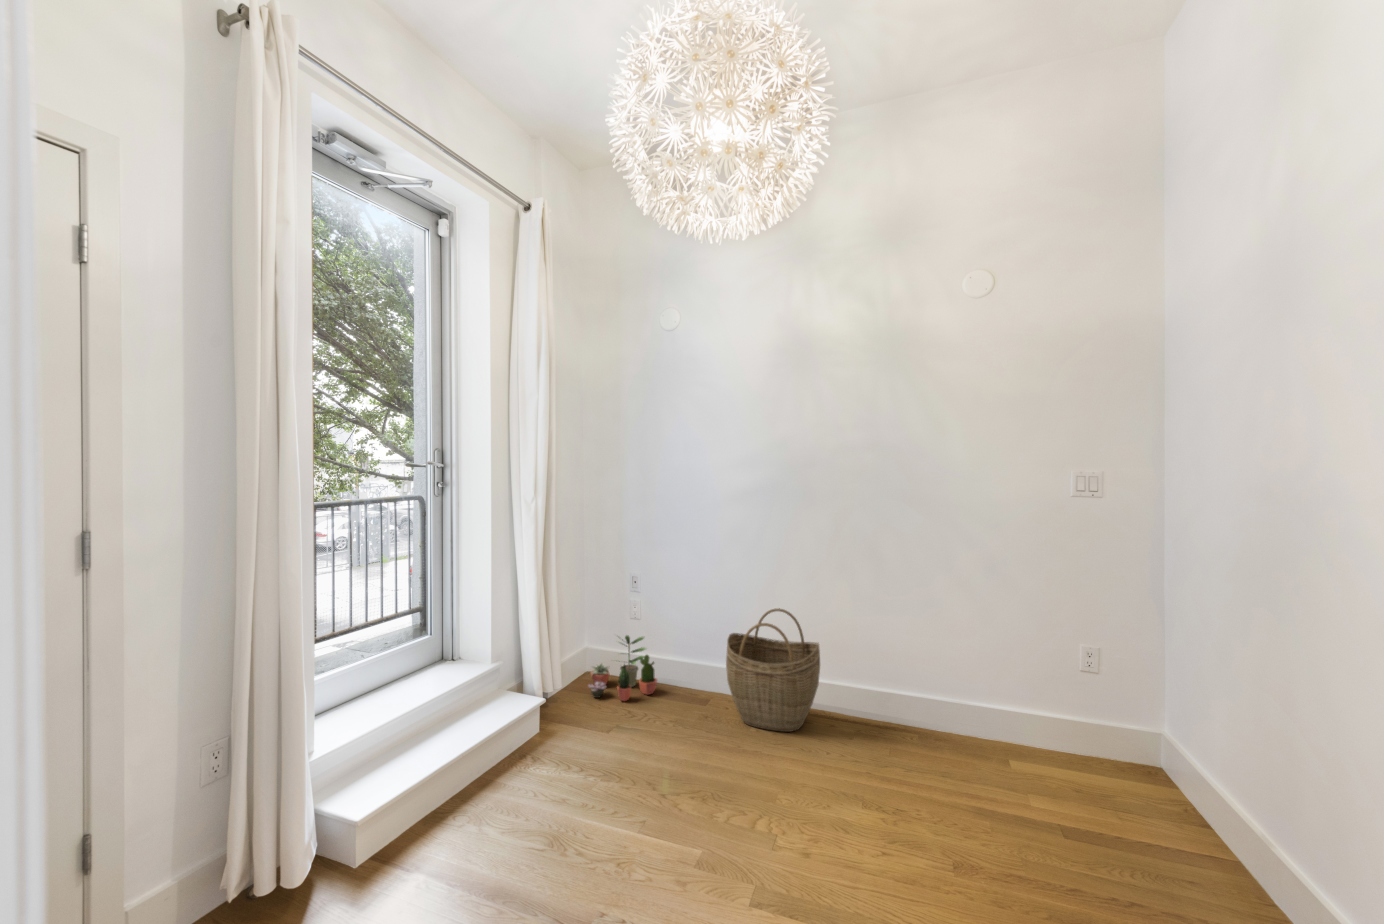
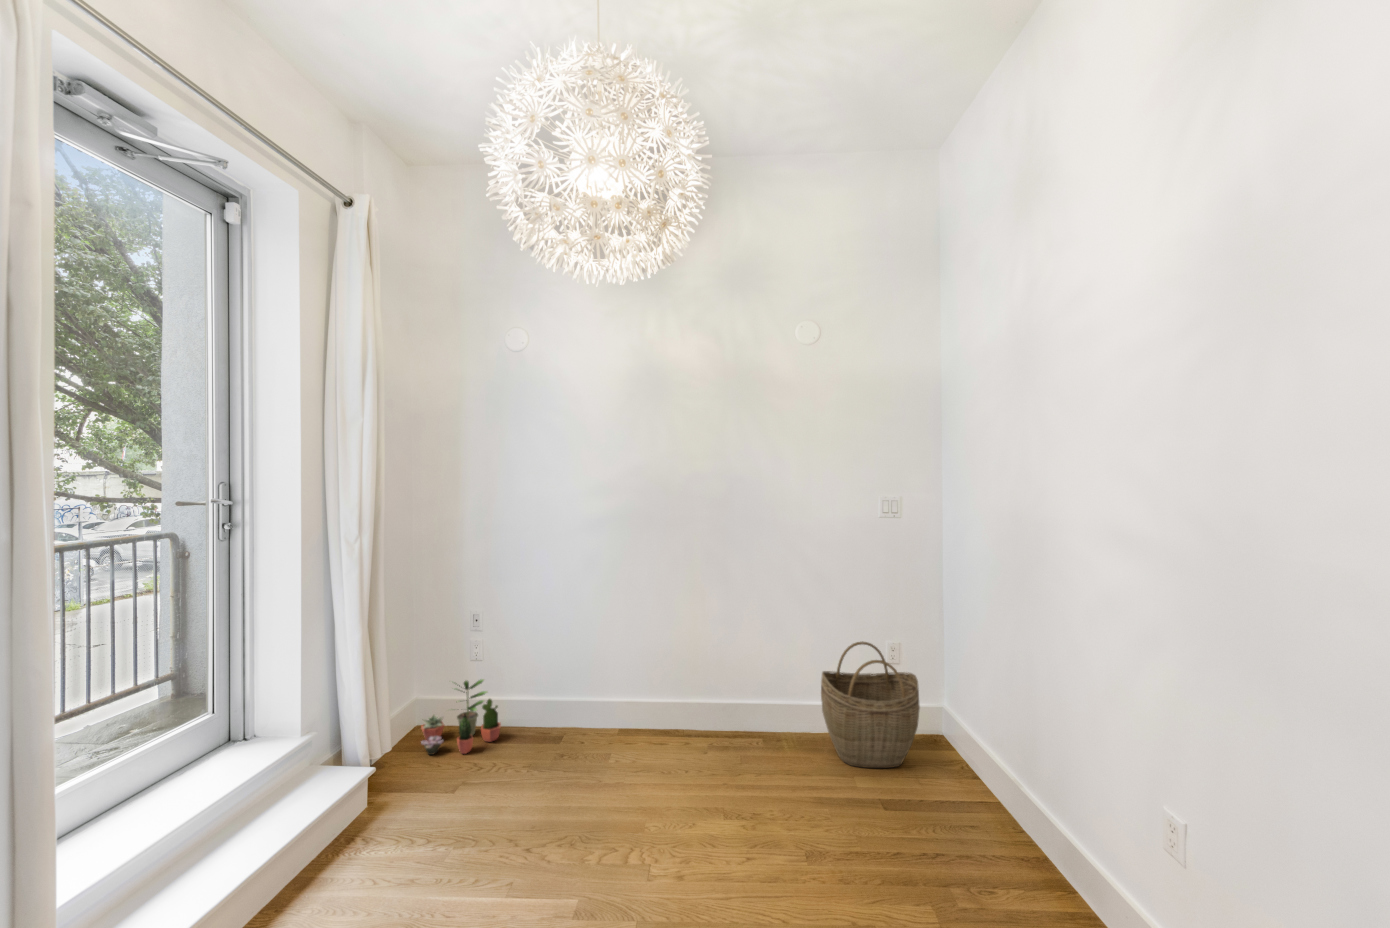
woven basket: present [726,608,820,732] -> present [821,641,920,768]

